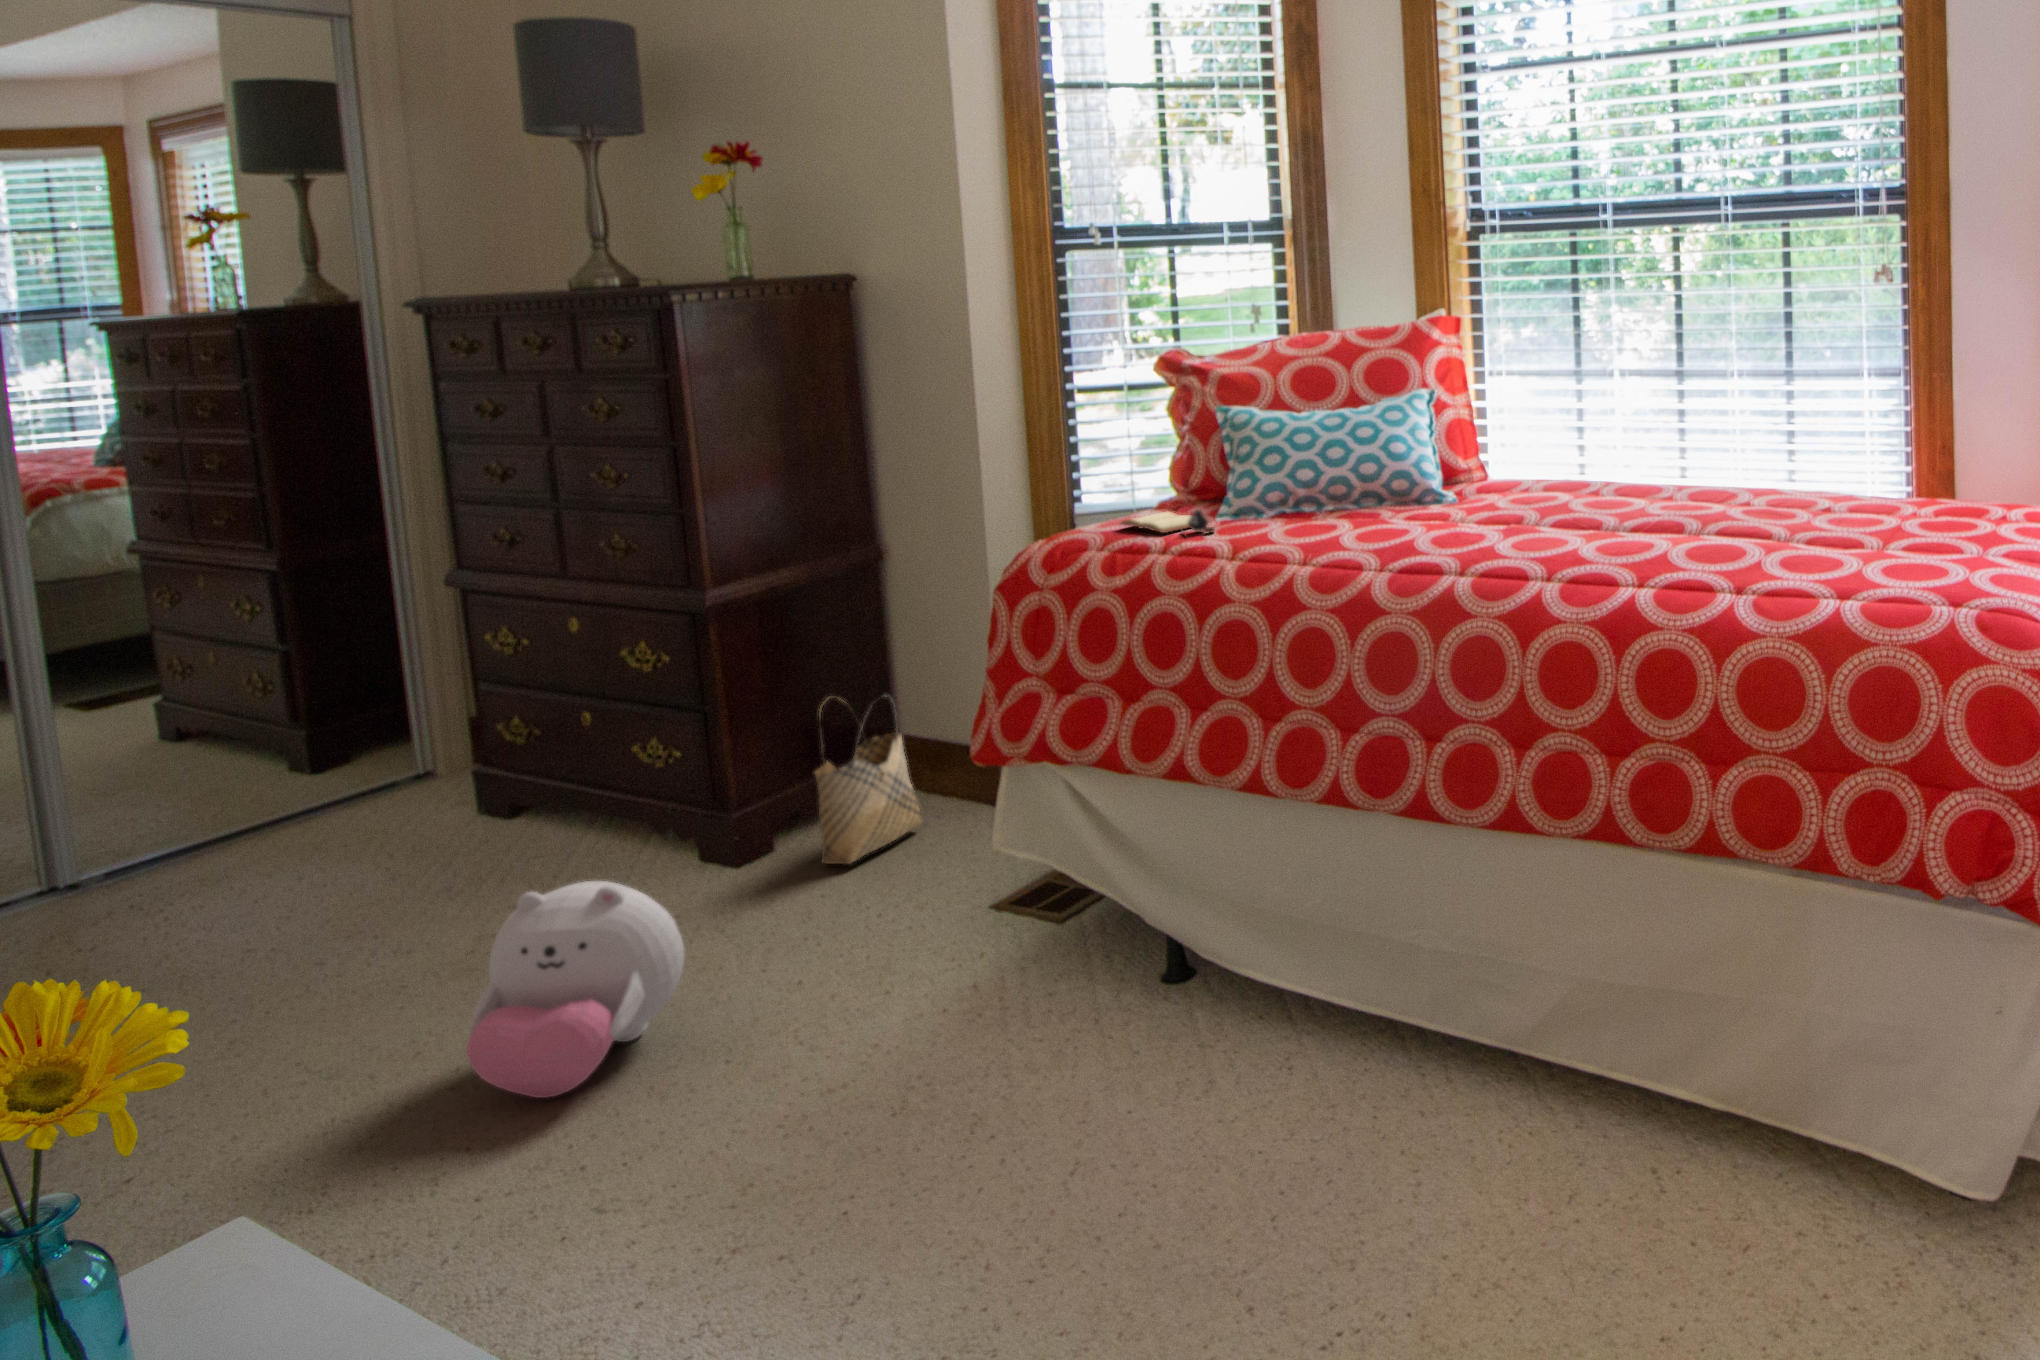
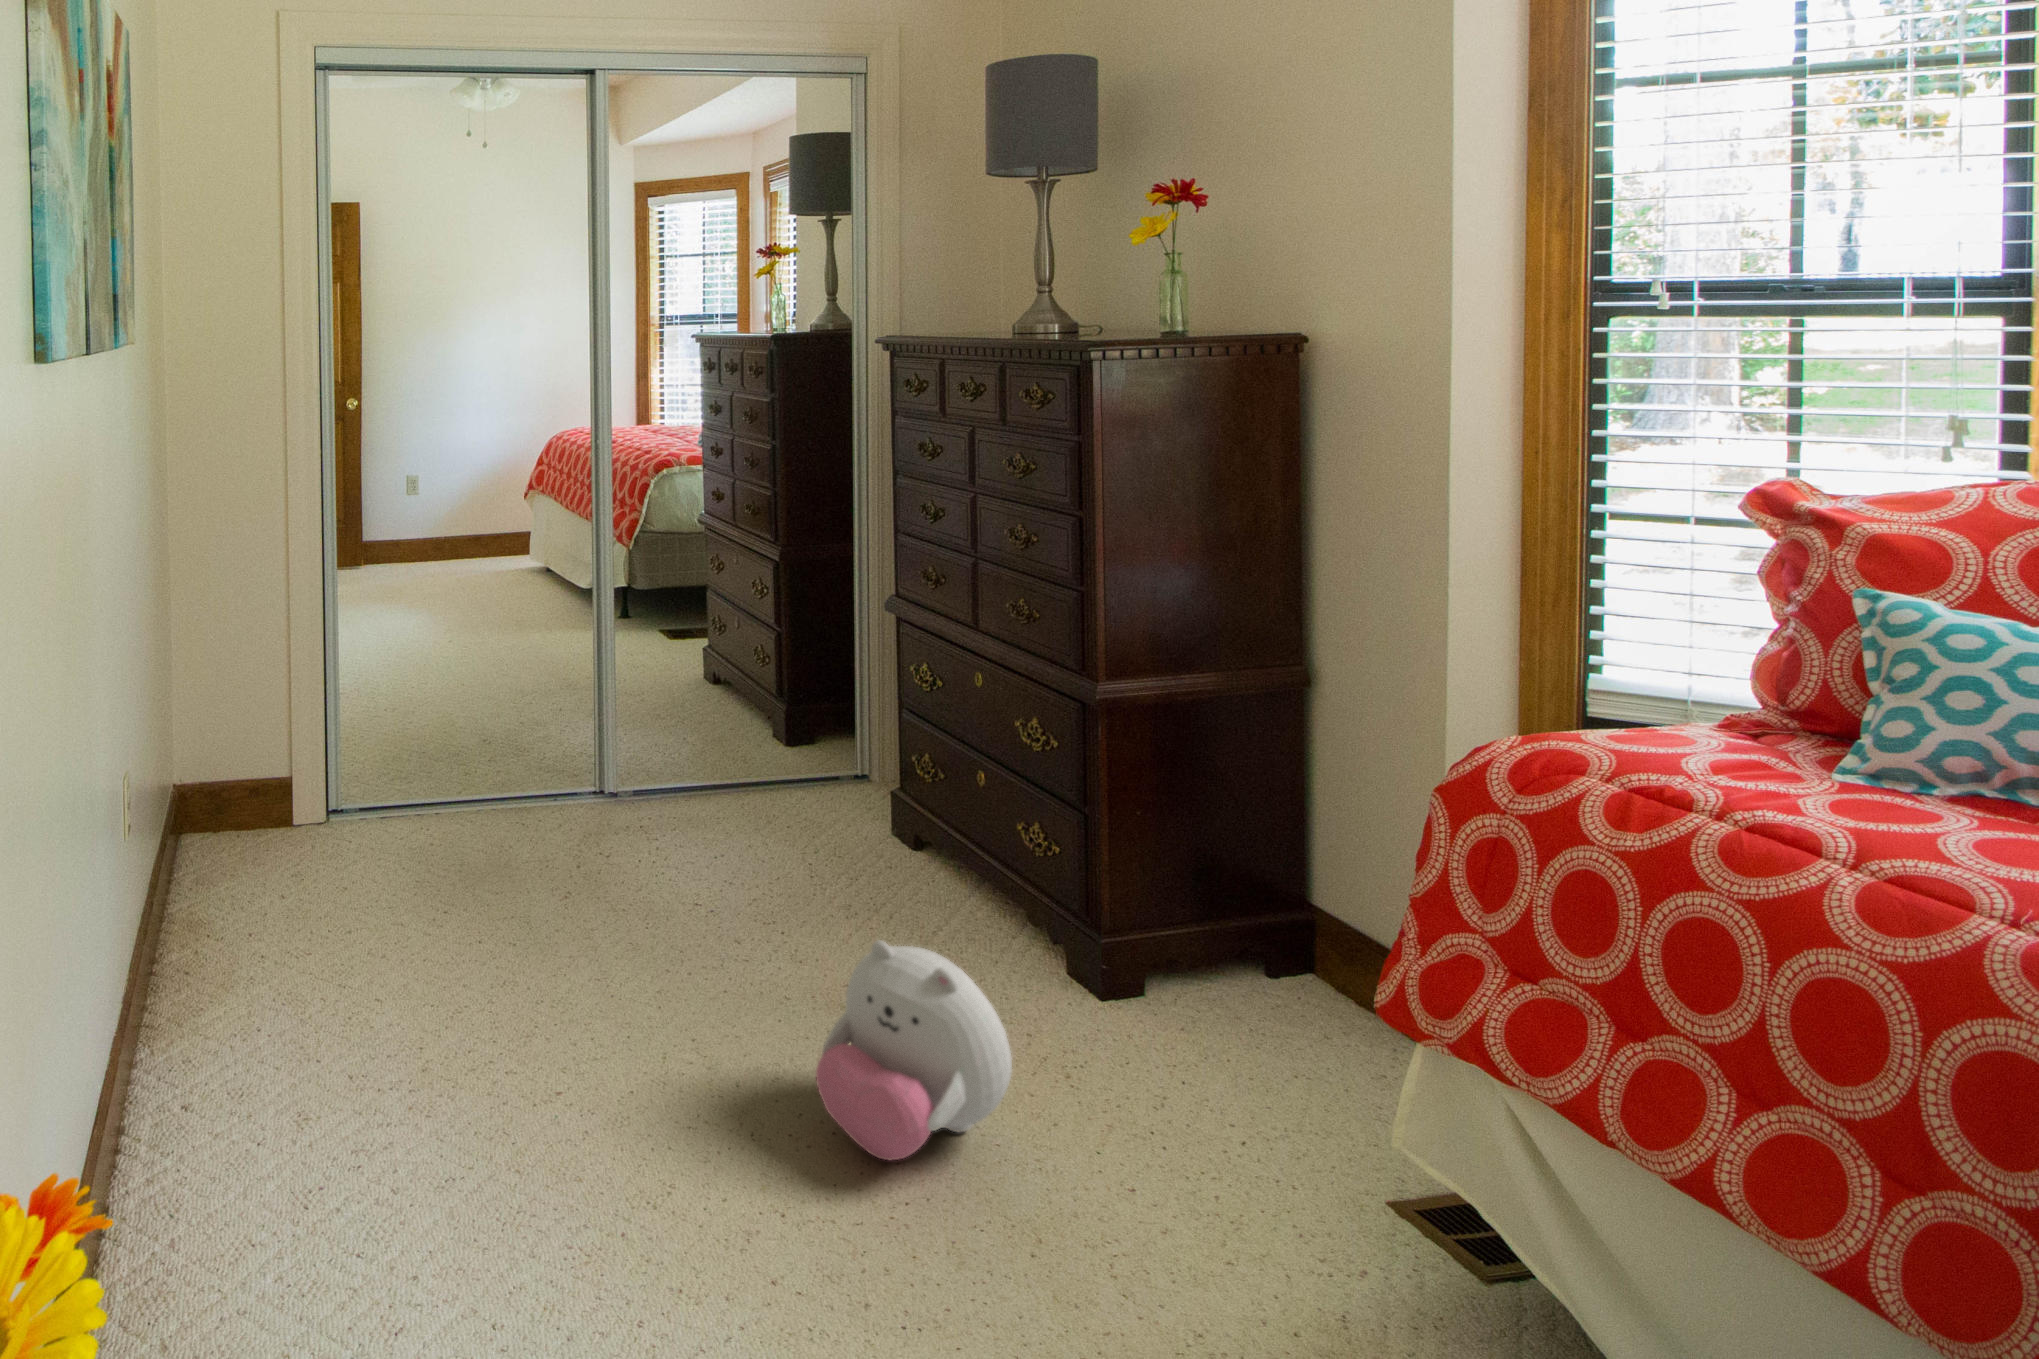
book: present [1120,510,1215,534] -> none [1636,735,1831,807]
woven basket: present [815,696,921,864] -> none [1187,820,1313,1027]

